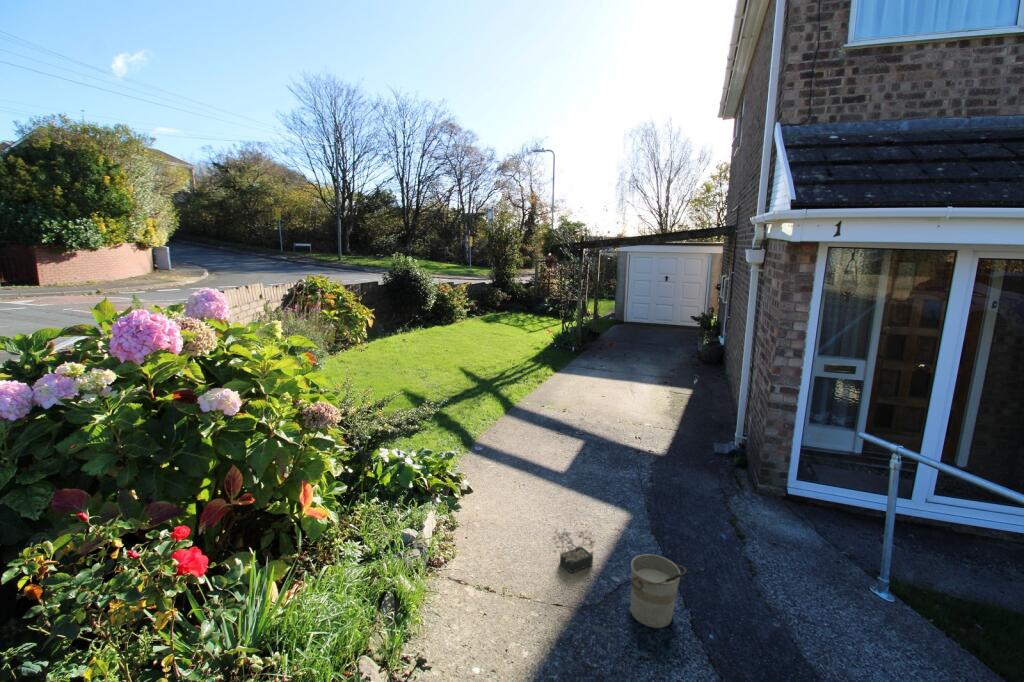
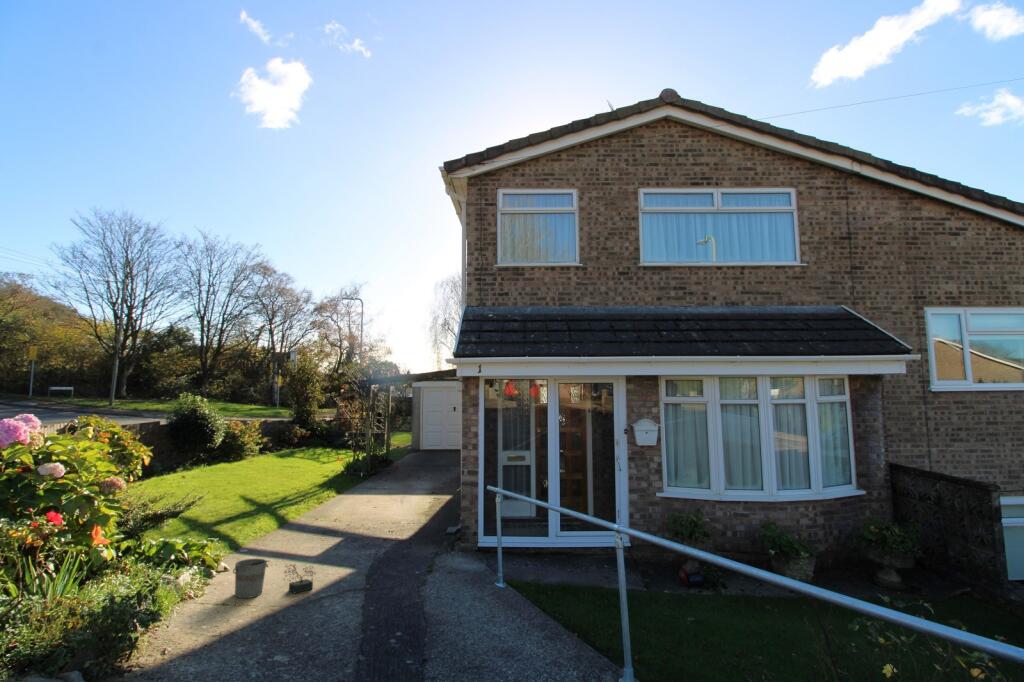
bucket: present [631,554,686,628] -> present [233,559,268,598]

